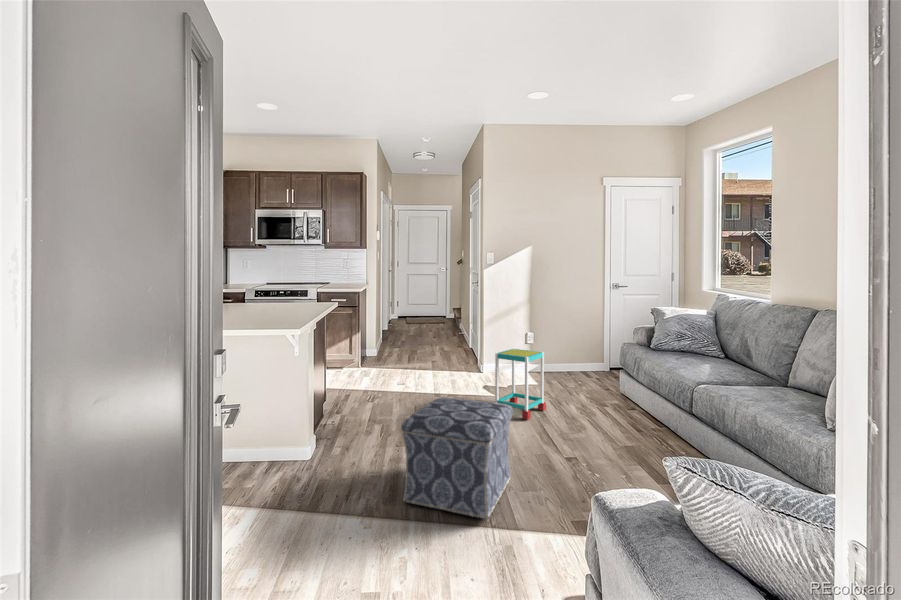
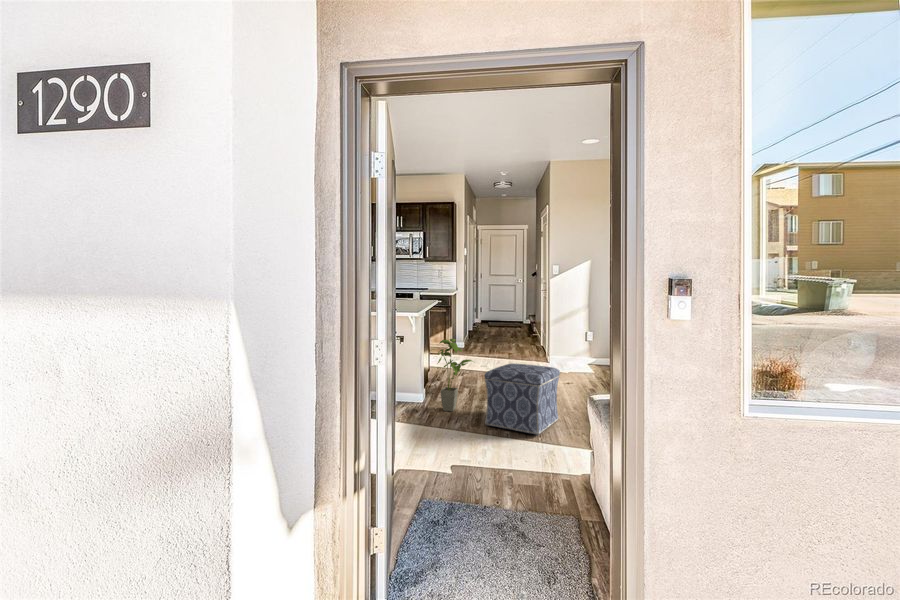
side table: present [495,349,546,420] -> none [553,339,596,391]
house plant: none [328,364,388,474] -> present [437,339,473,411]

